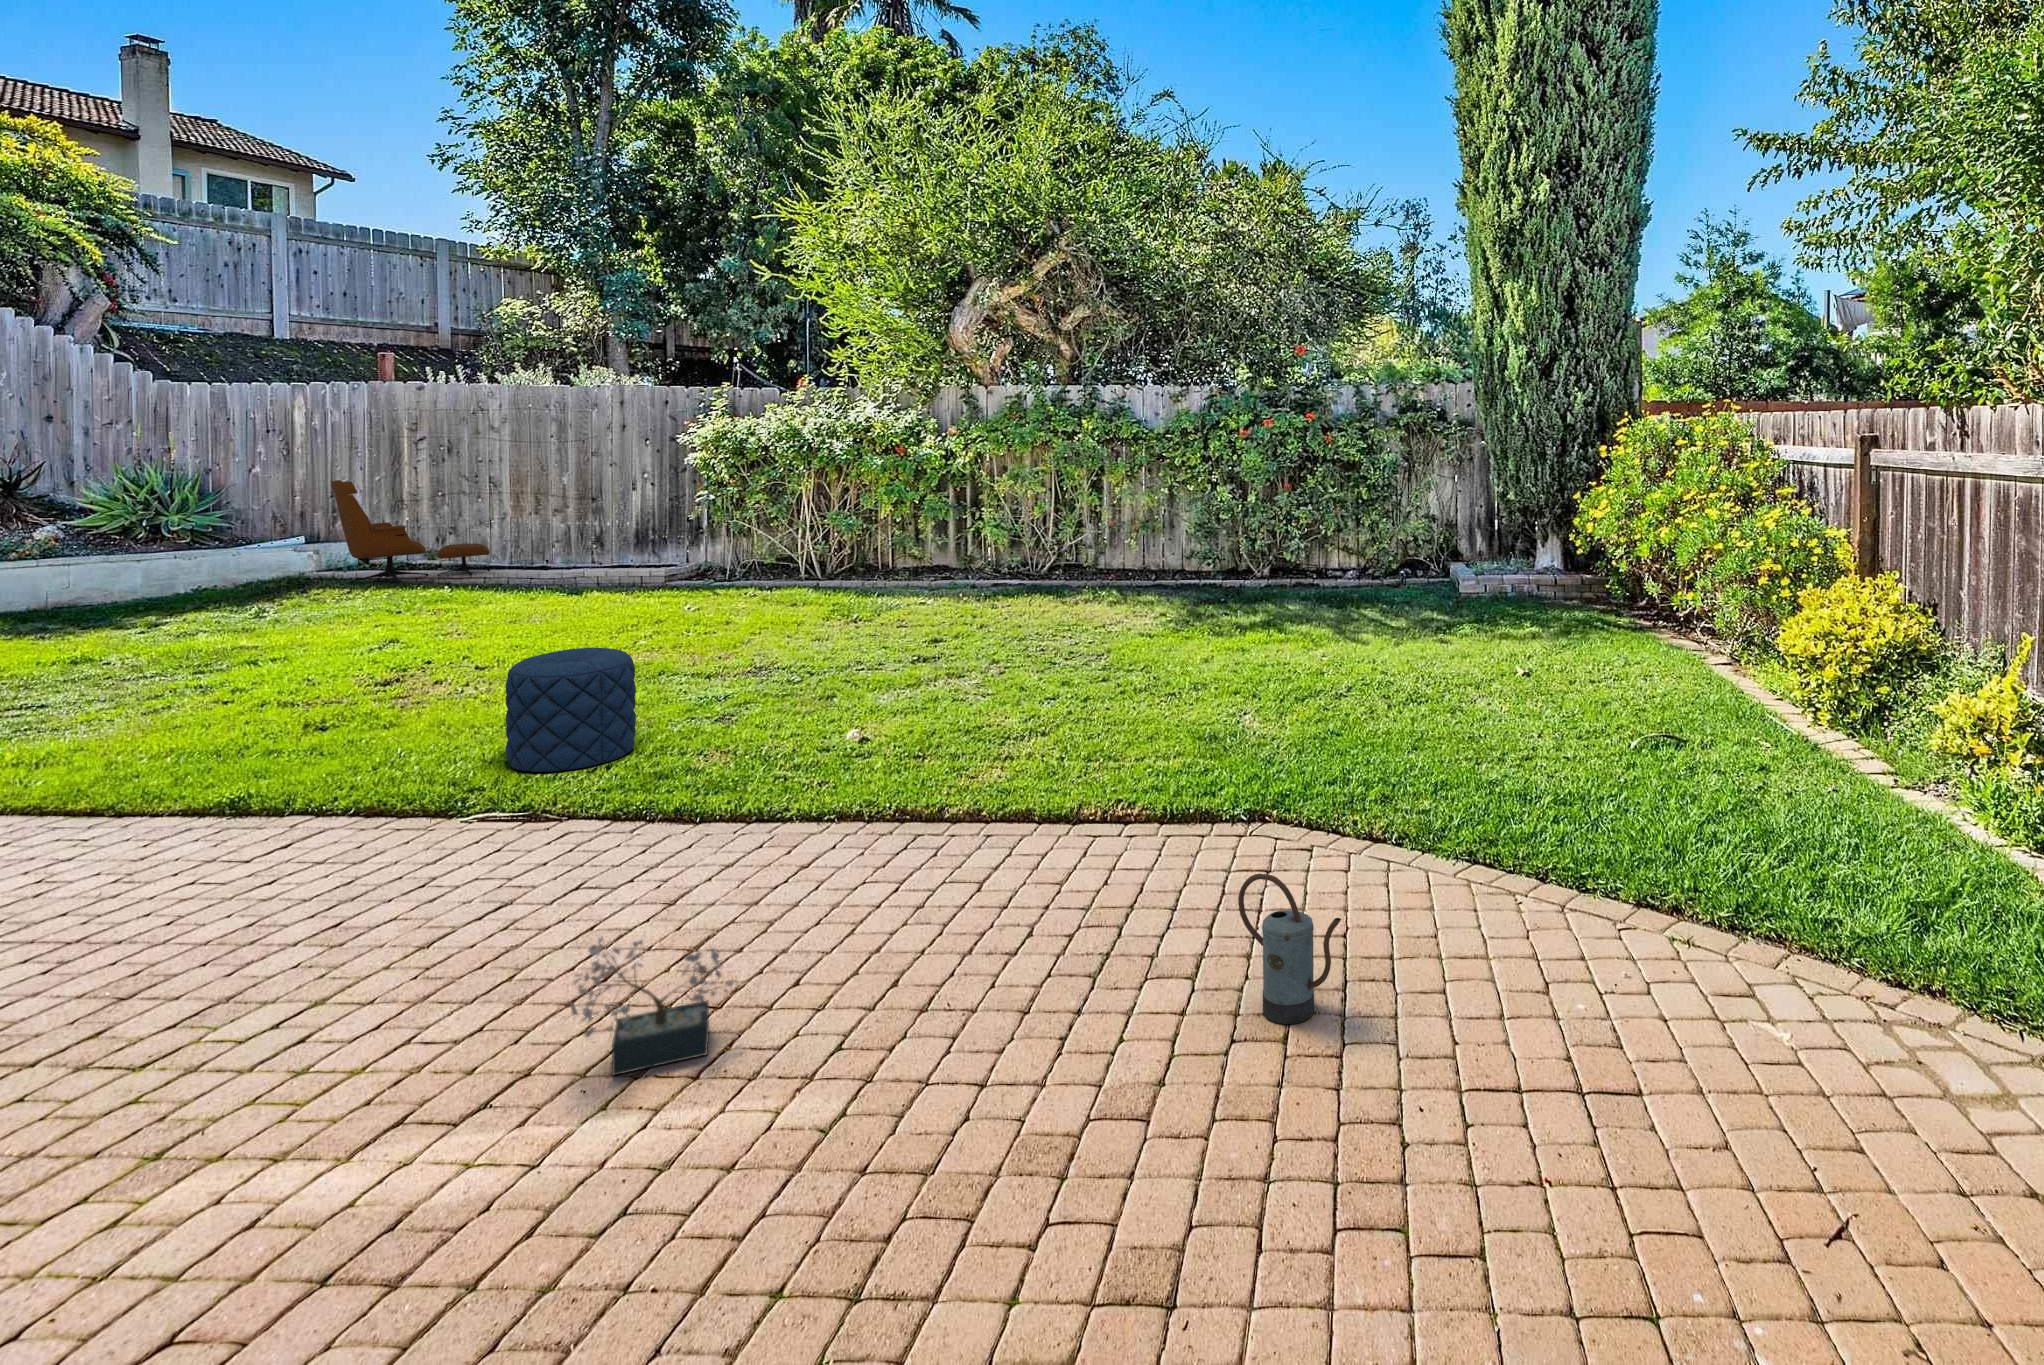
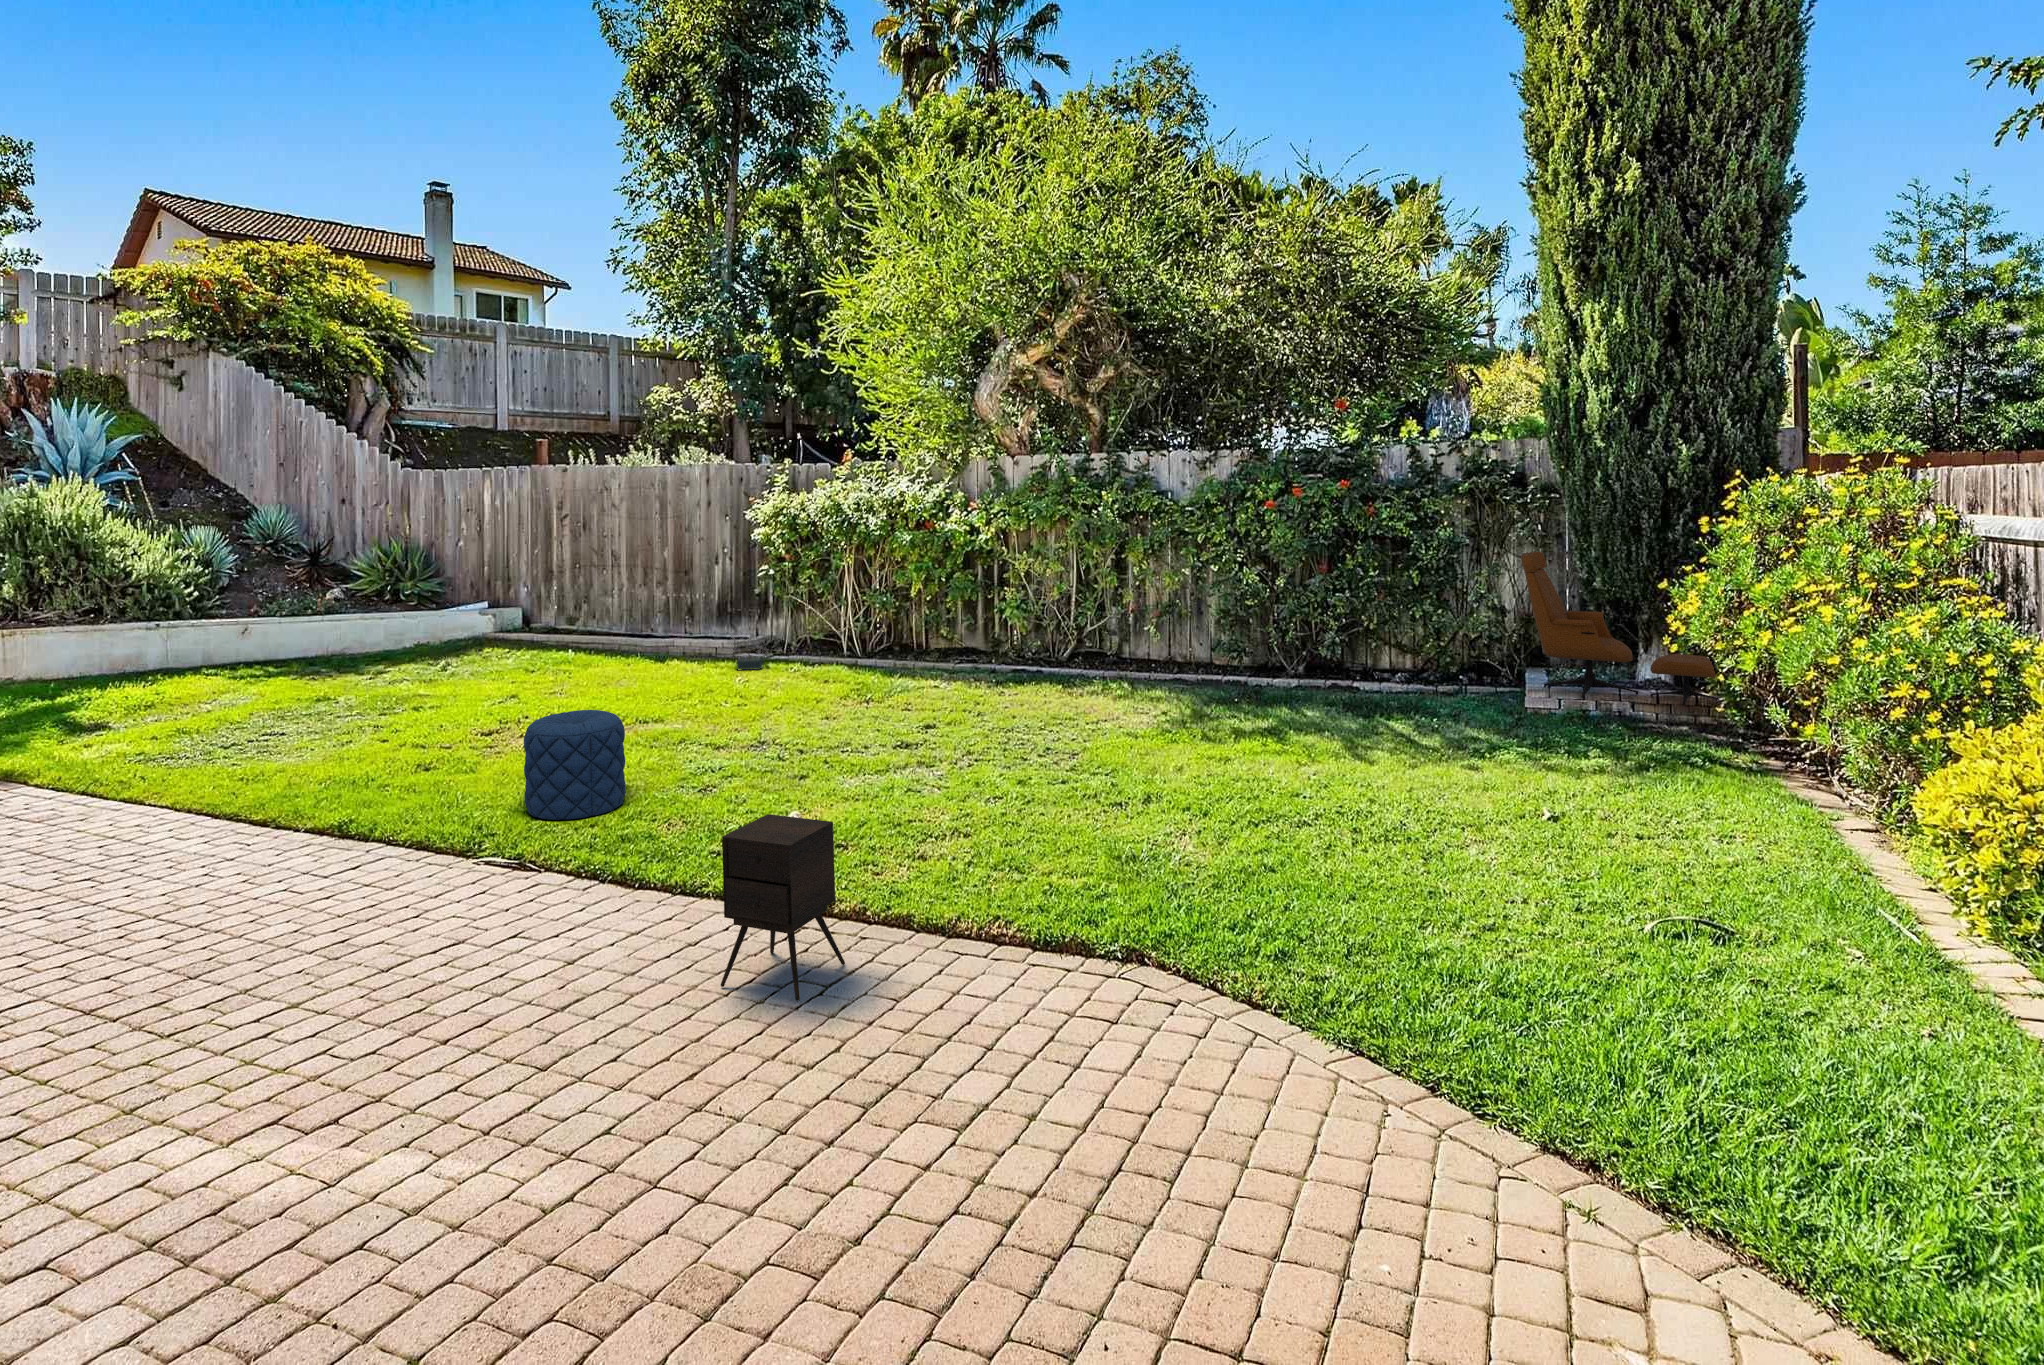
lounge chair: present [331,480,490,584] -> present [1521,552,1719,705]
side table: none [876,721,998,899] -> present [721,814,845,1001]
watering can: present [1238,874,1341,1024] -> none [979,1034,1064,1211]
decorative plant: present [570,938,734,1075] -> present [728,634,763,670]

